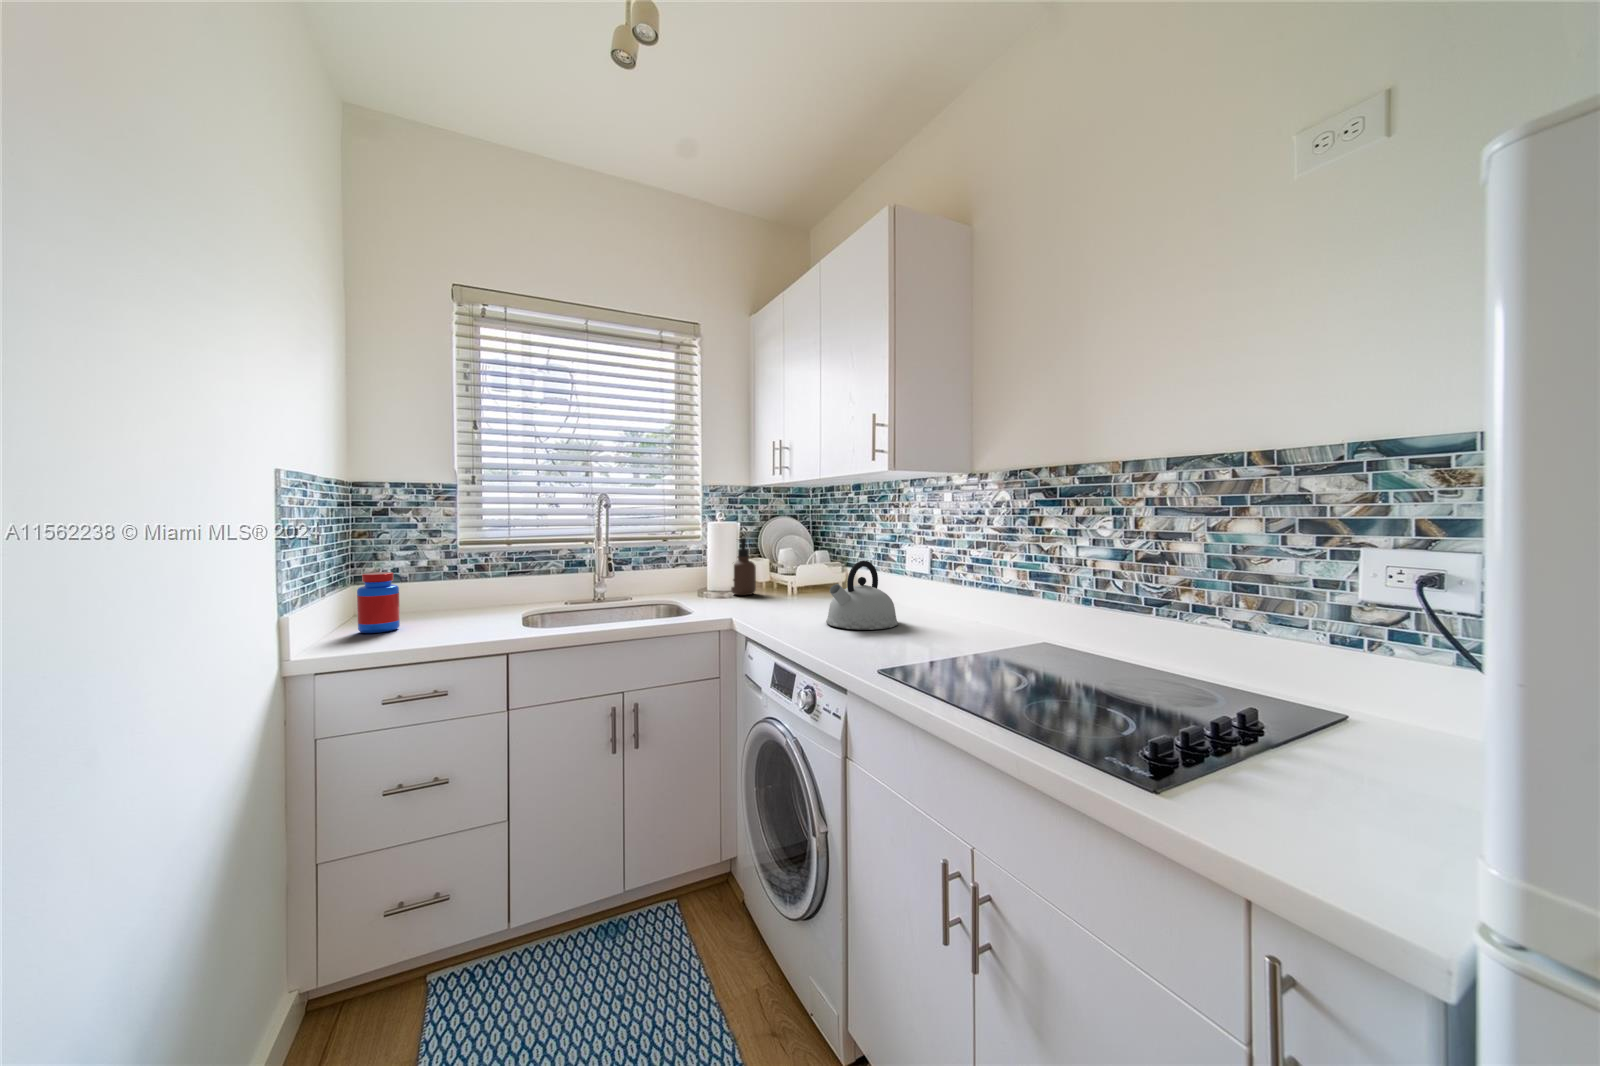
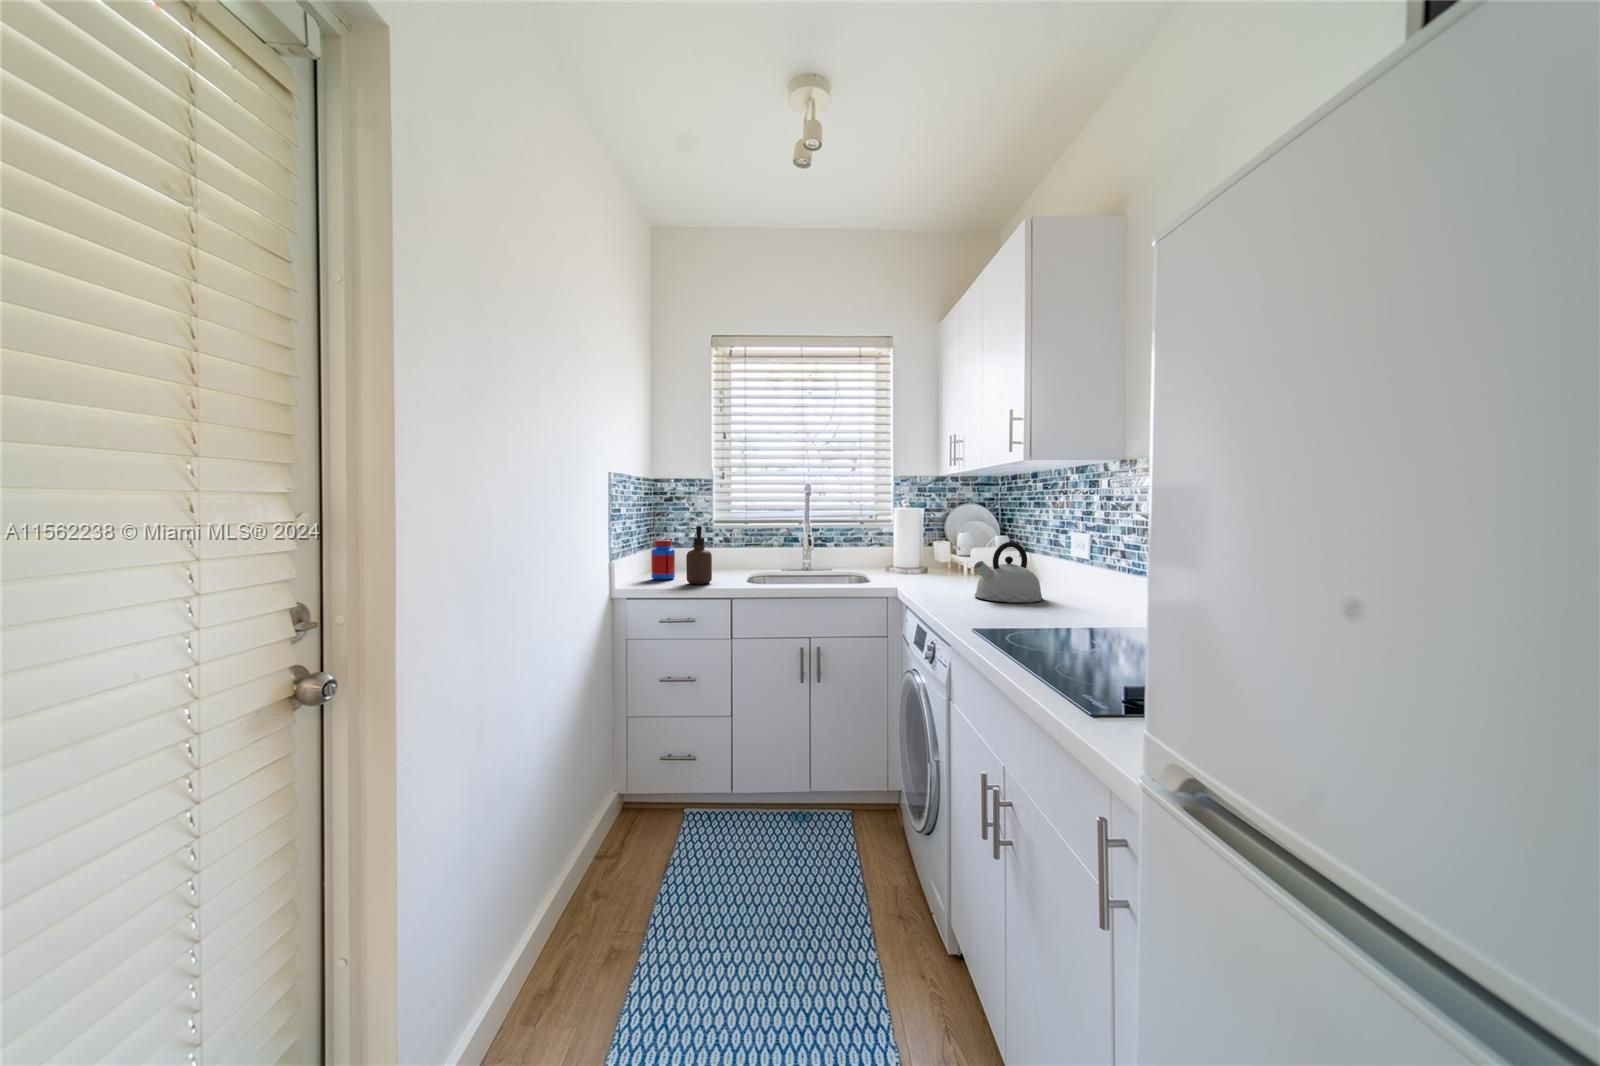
soap dispenser: present [731,537,756,595] -> present [686,526,712,584]

